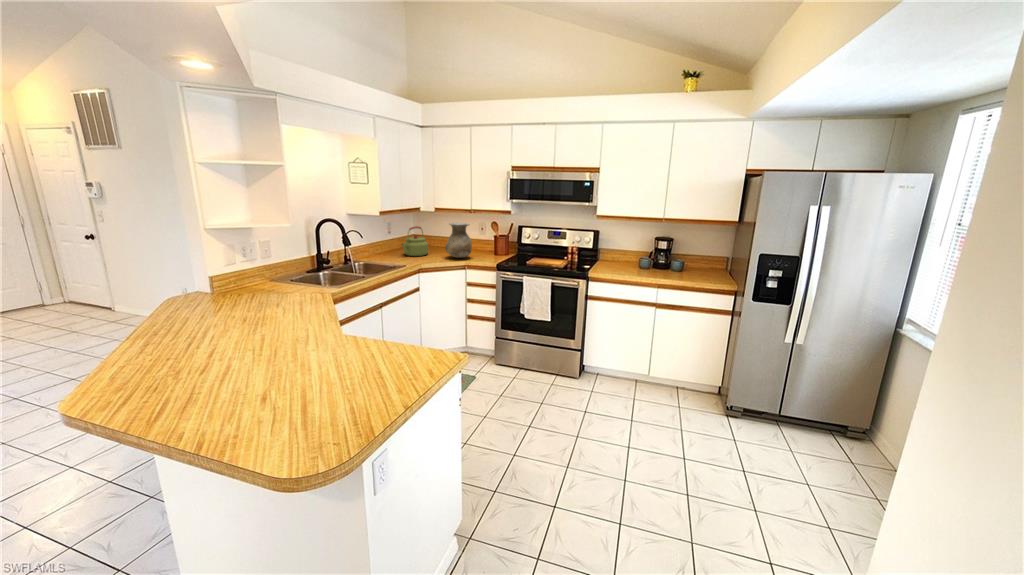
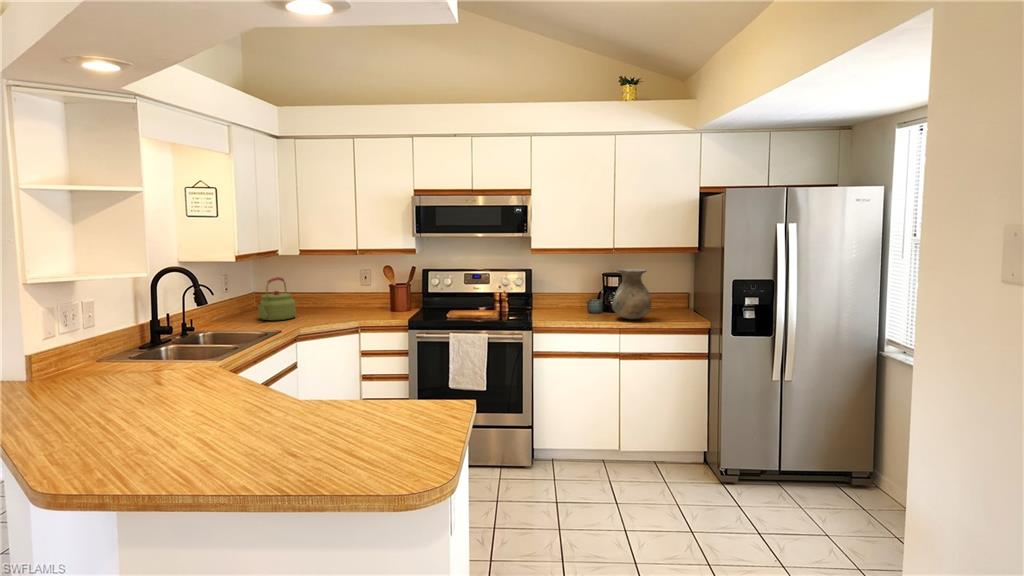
vase: present [445,223,472,258] -> present [612,269,651,319]

